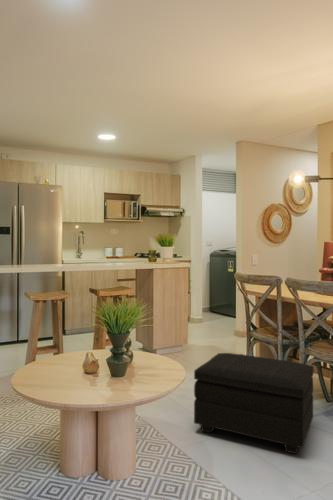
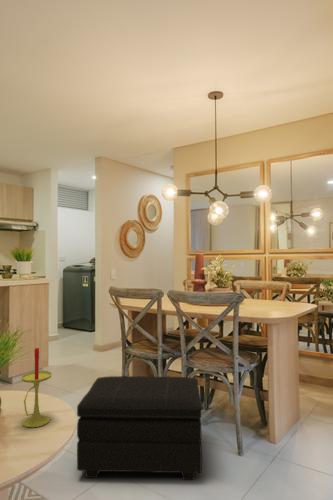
candle: none [147,315,169,376] -> present [21,348,52,428]

